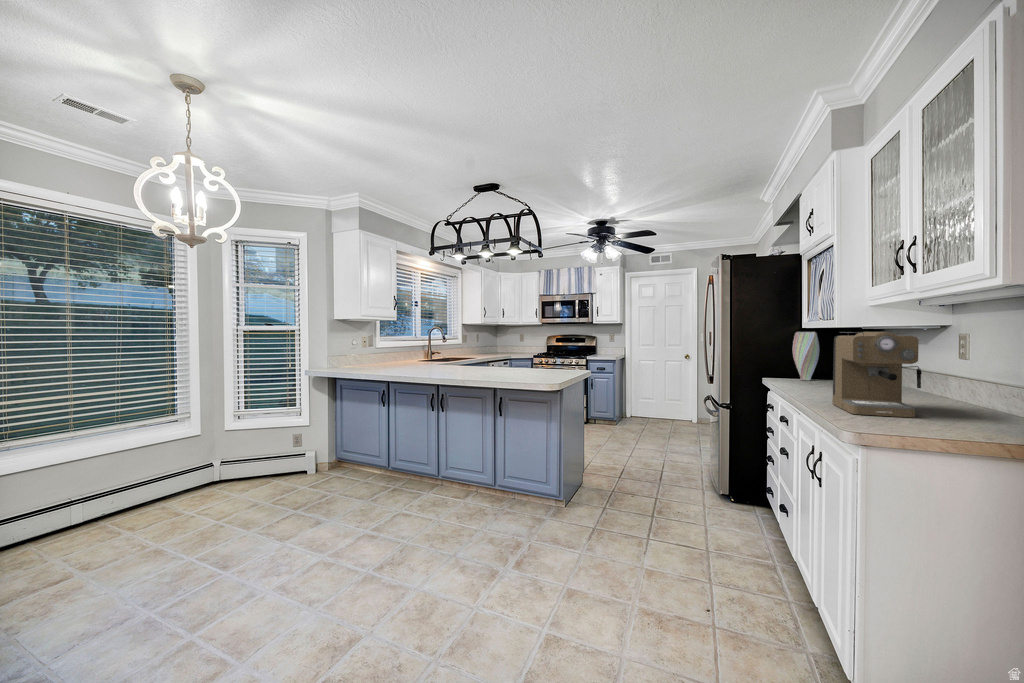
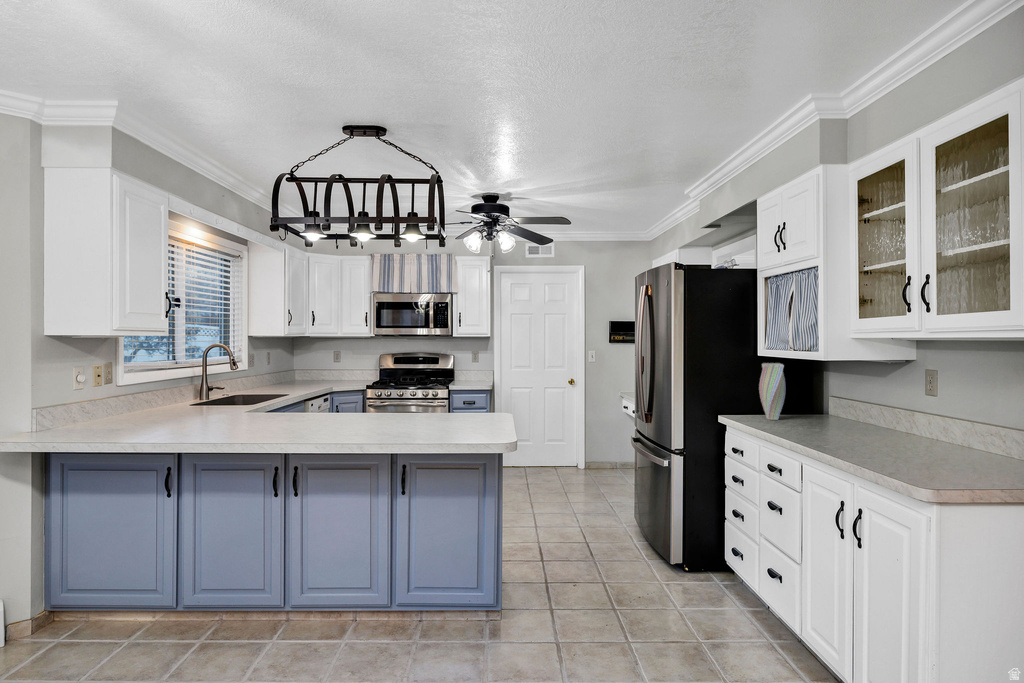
coffee maker: present [833,332,922,417] -> none [860,378,957,471]

